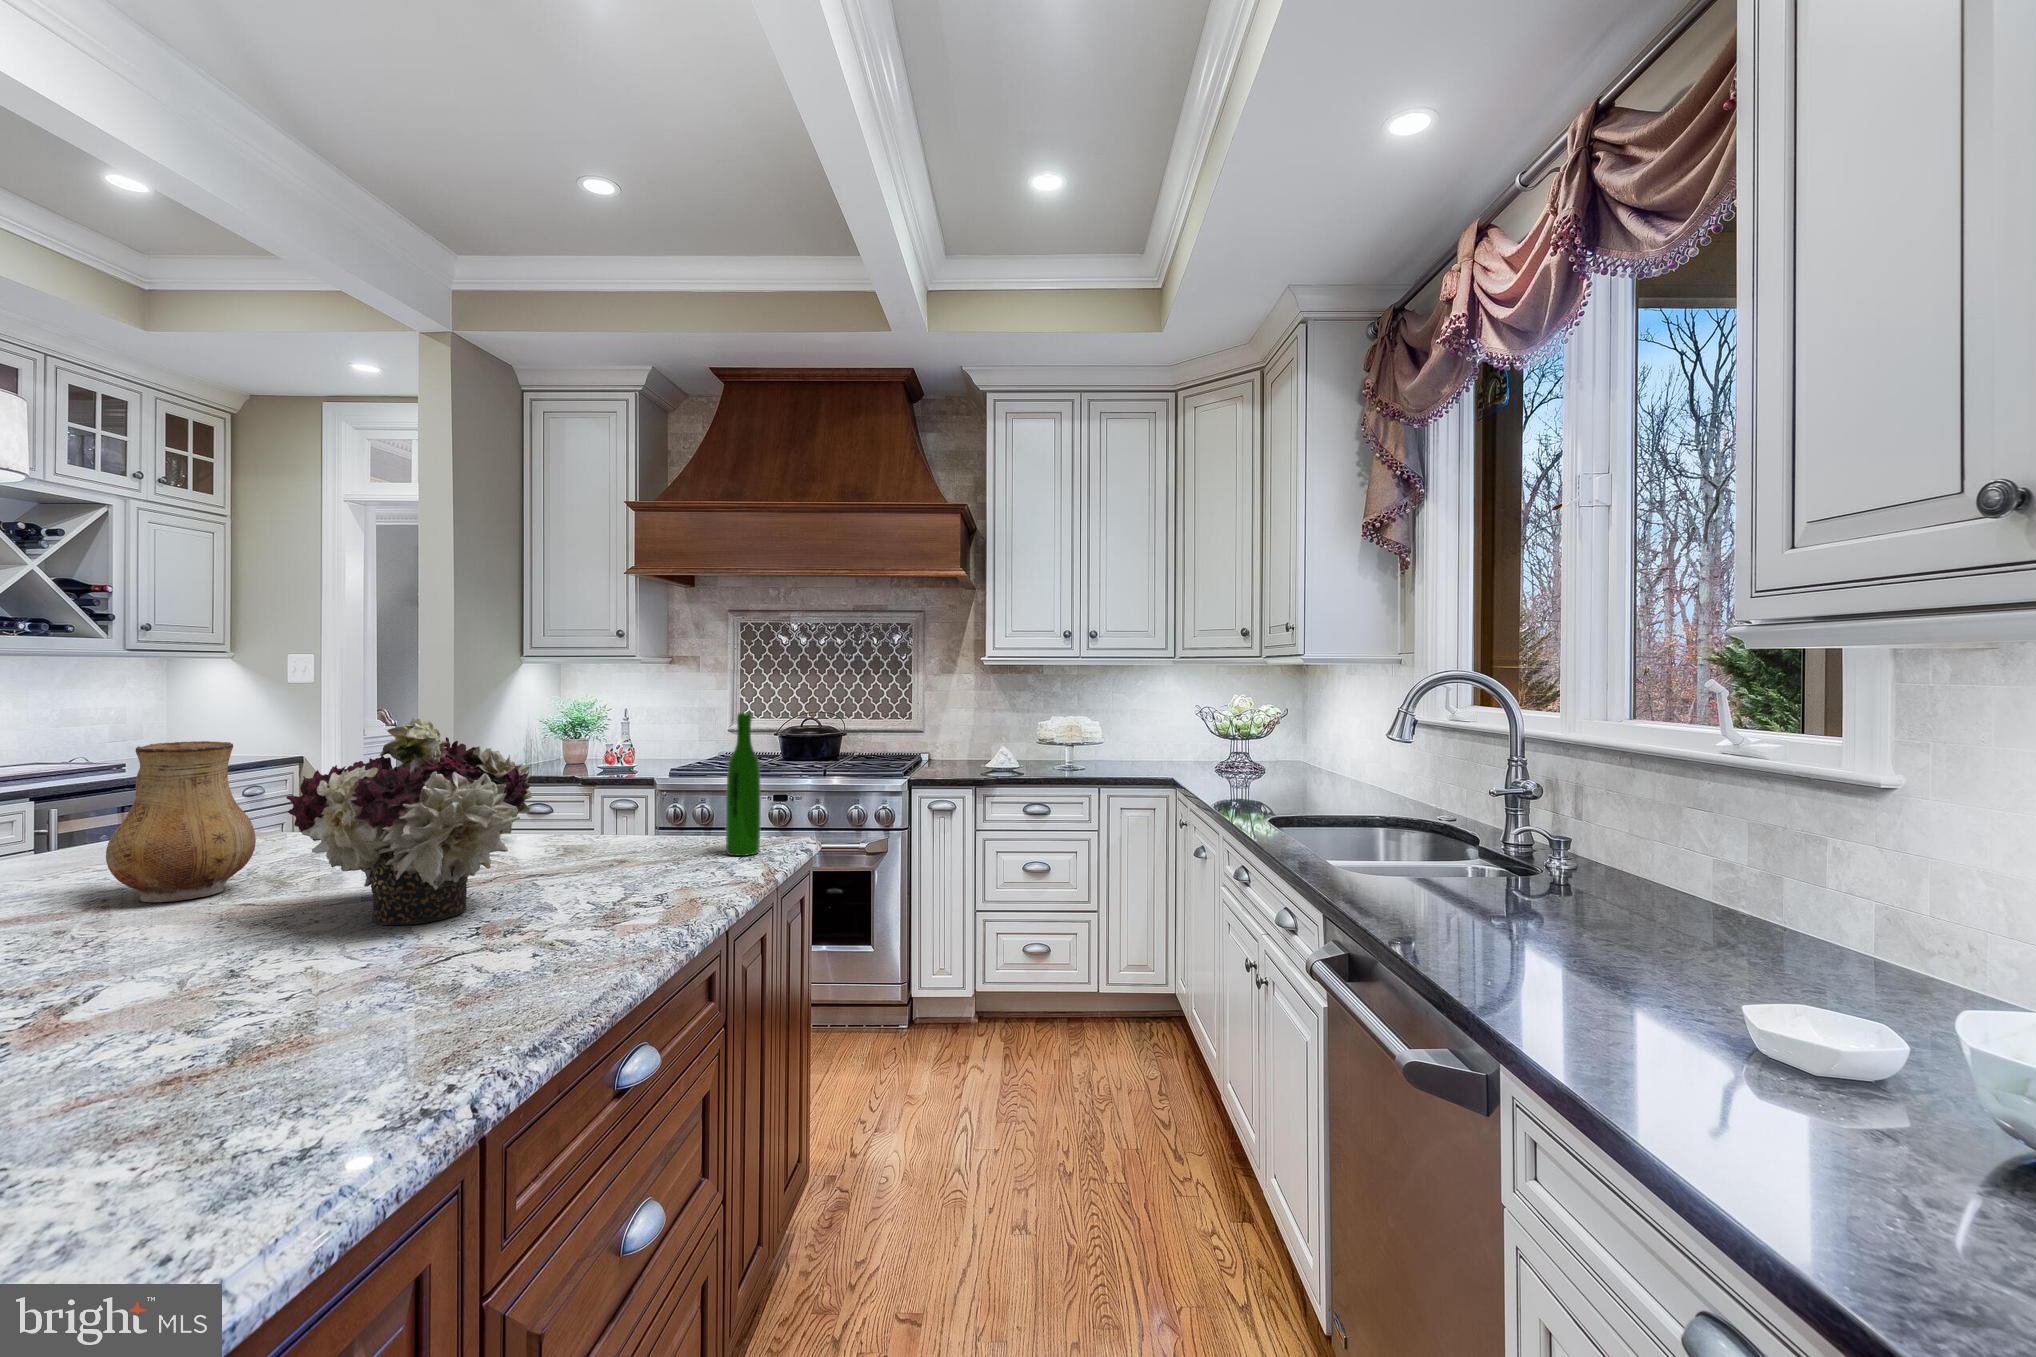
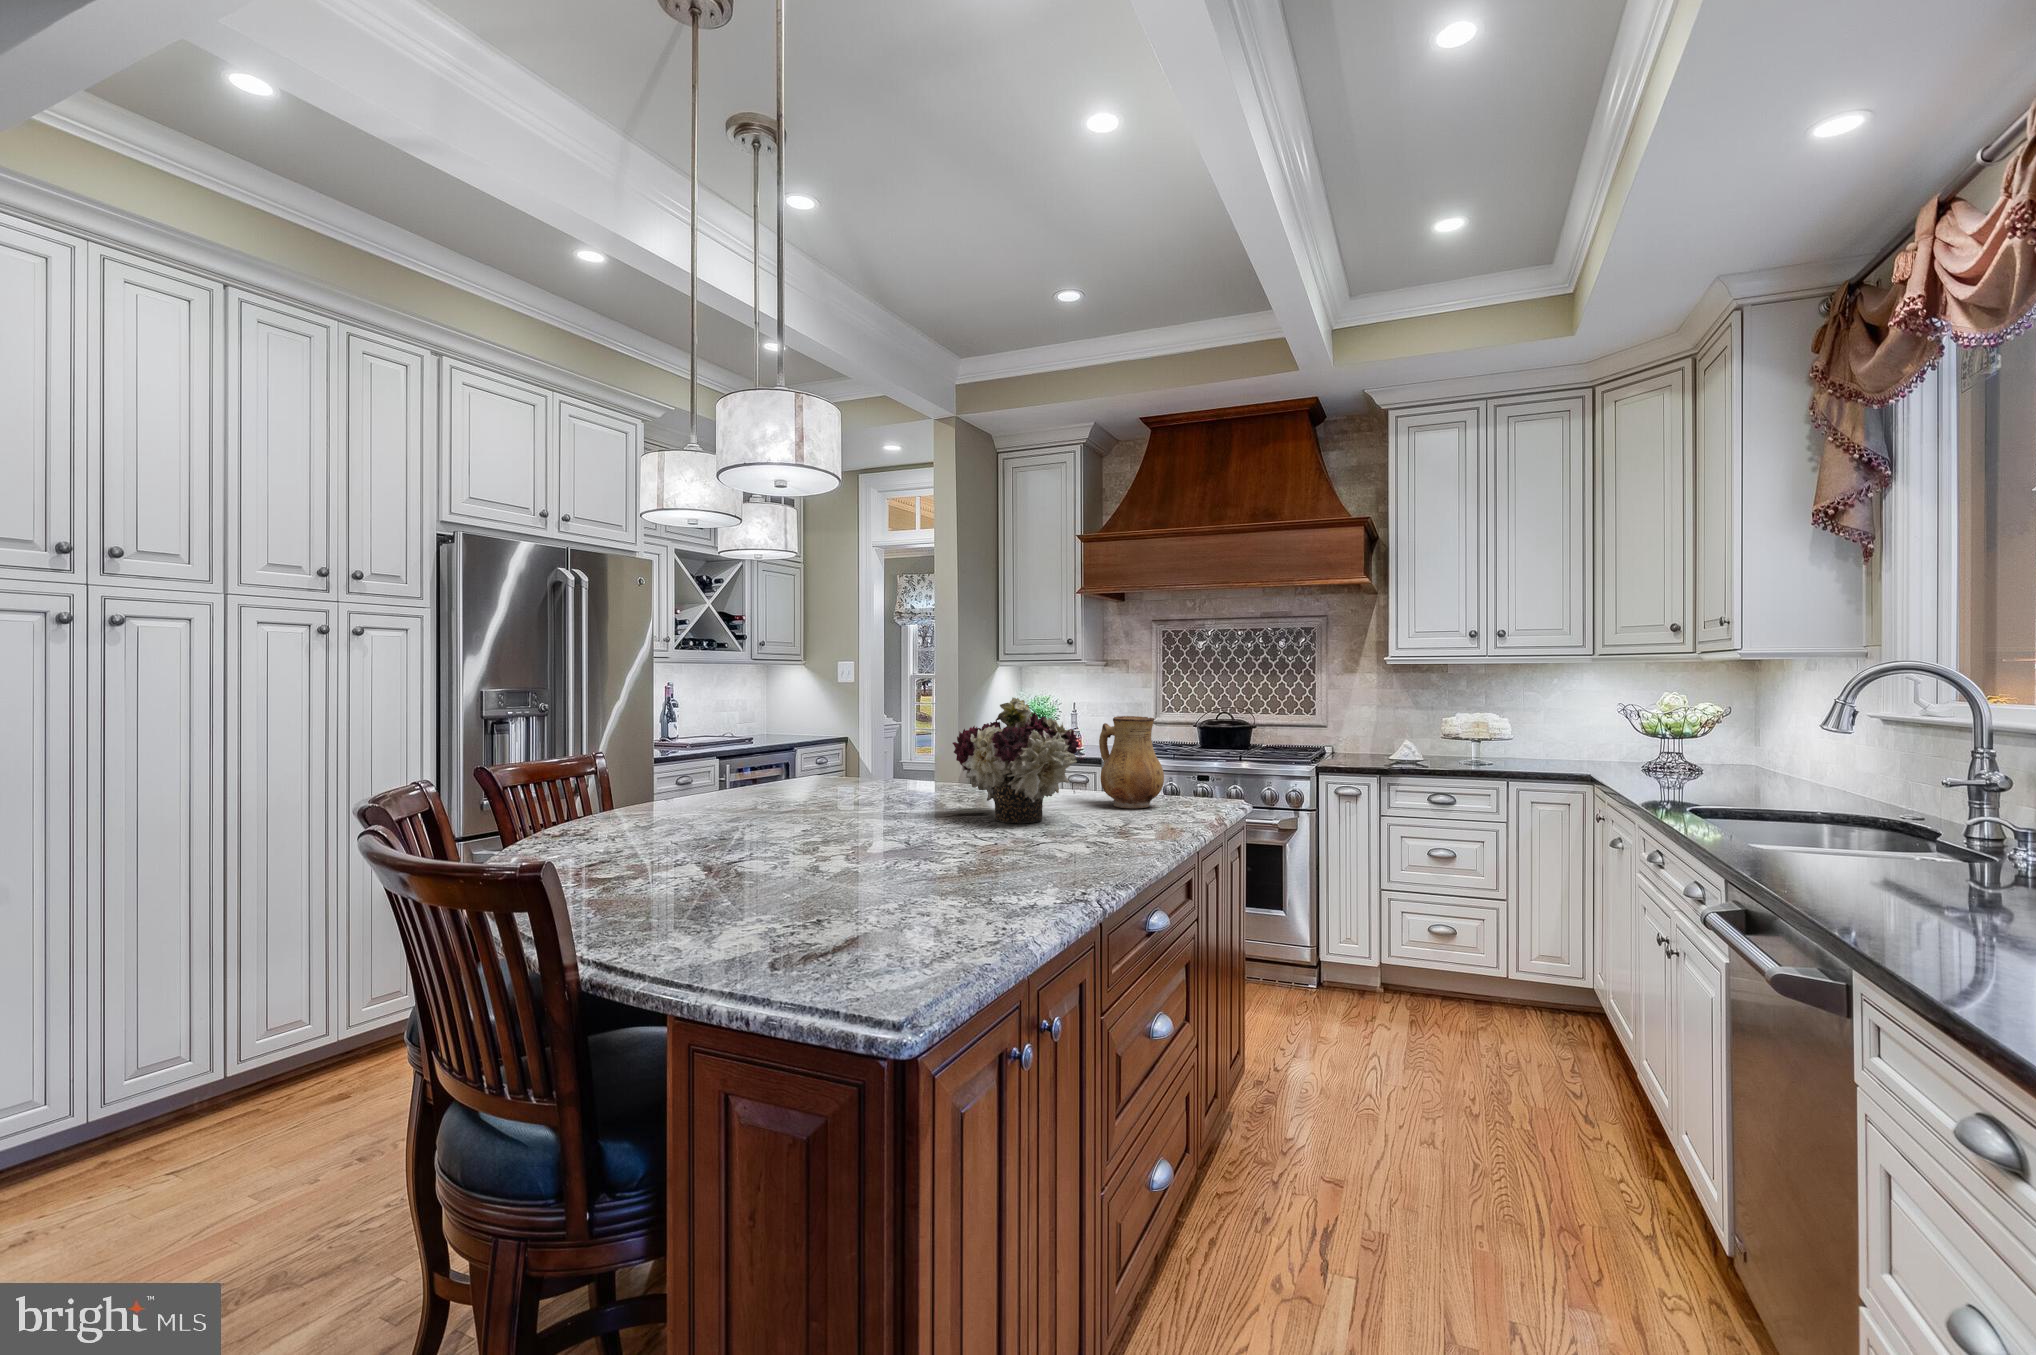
wine bottle: present [726,713,761,856] -> none [1186,700,1211,806]
ceramic pitcher: present [106,741,256,902] -> present [1099,716,1164,808]

